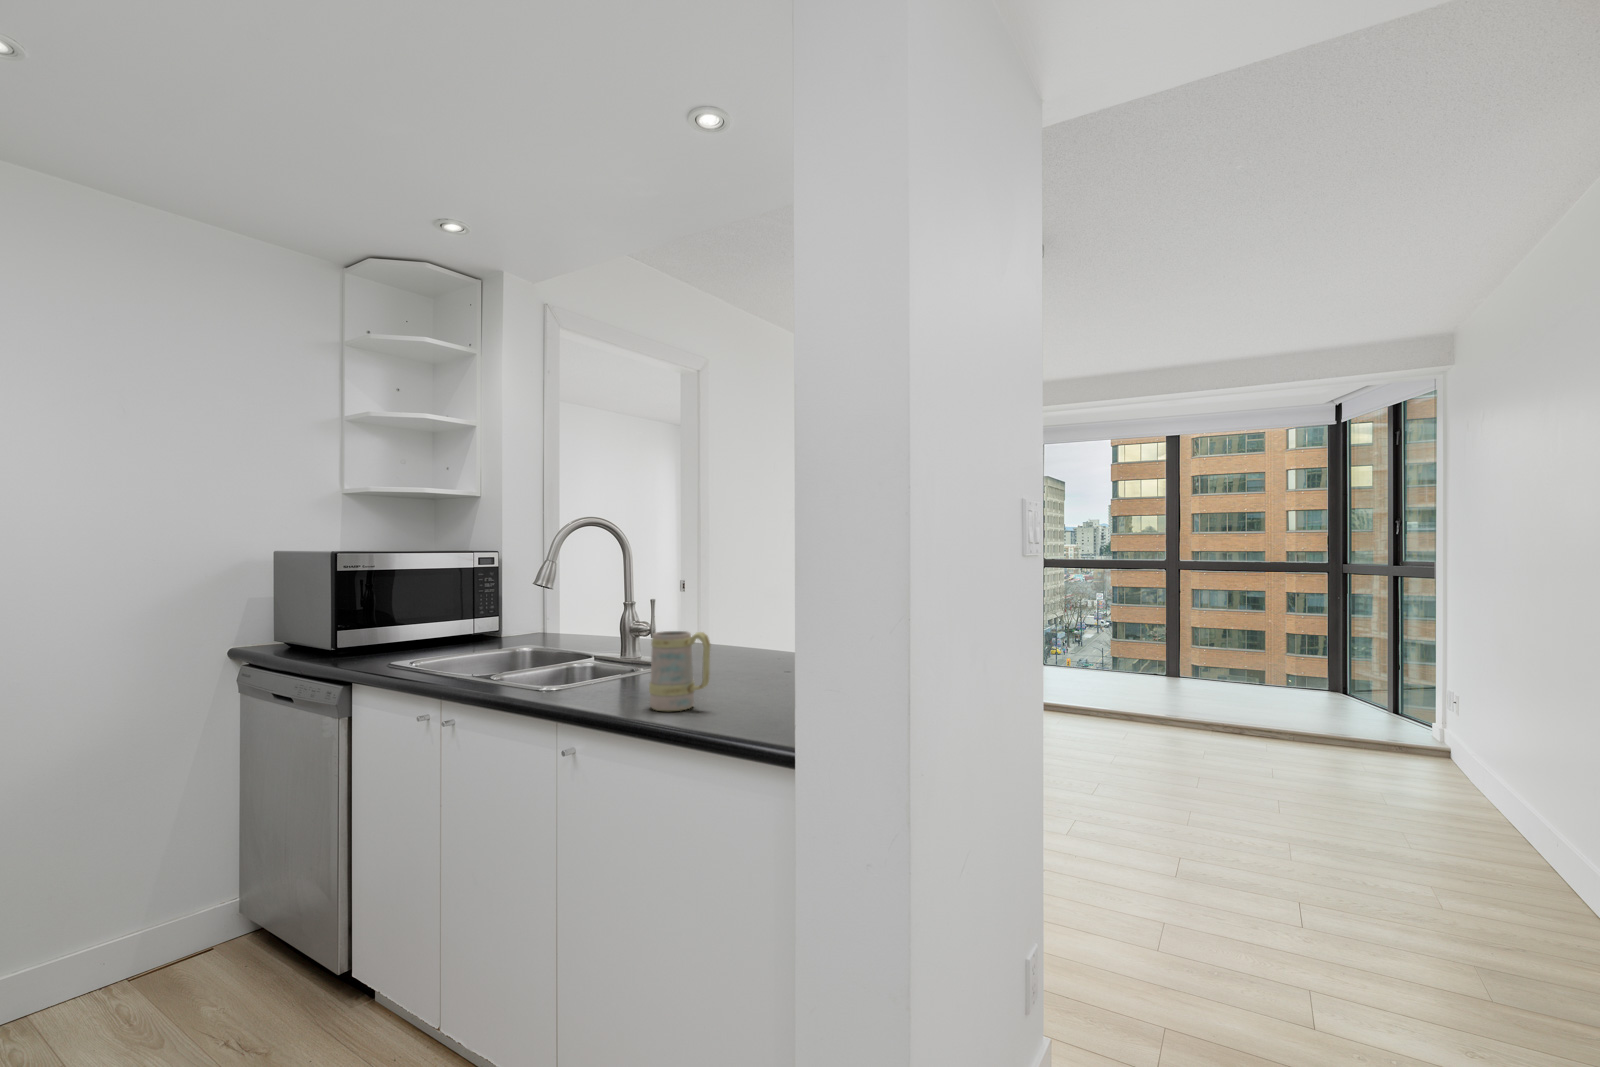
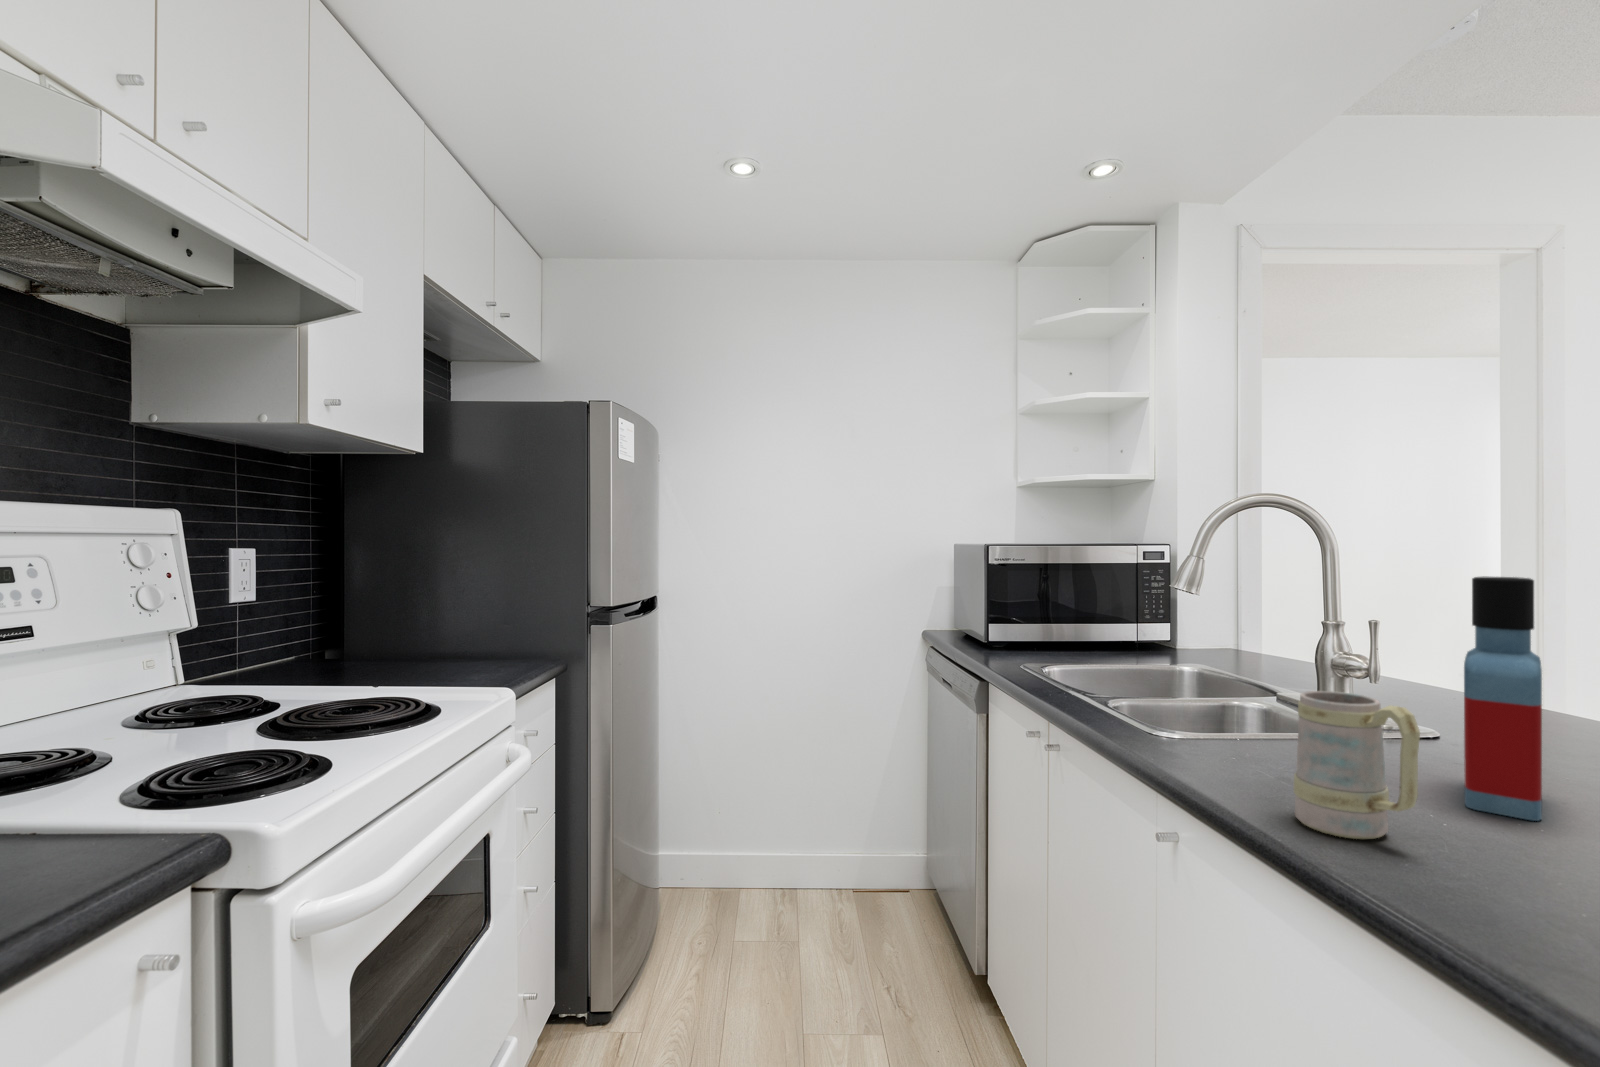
bottle: none [712,563,746,690] -> present [1464,576,1542,821]

